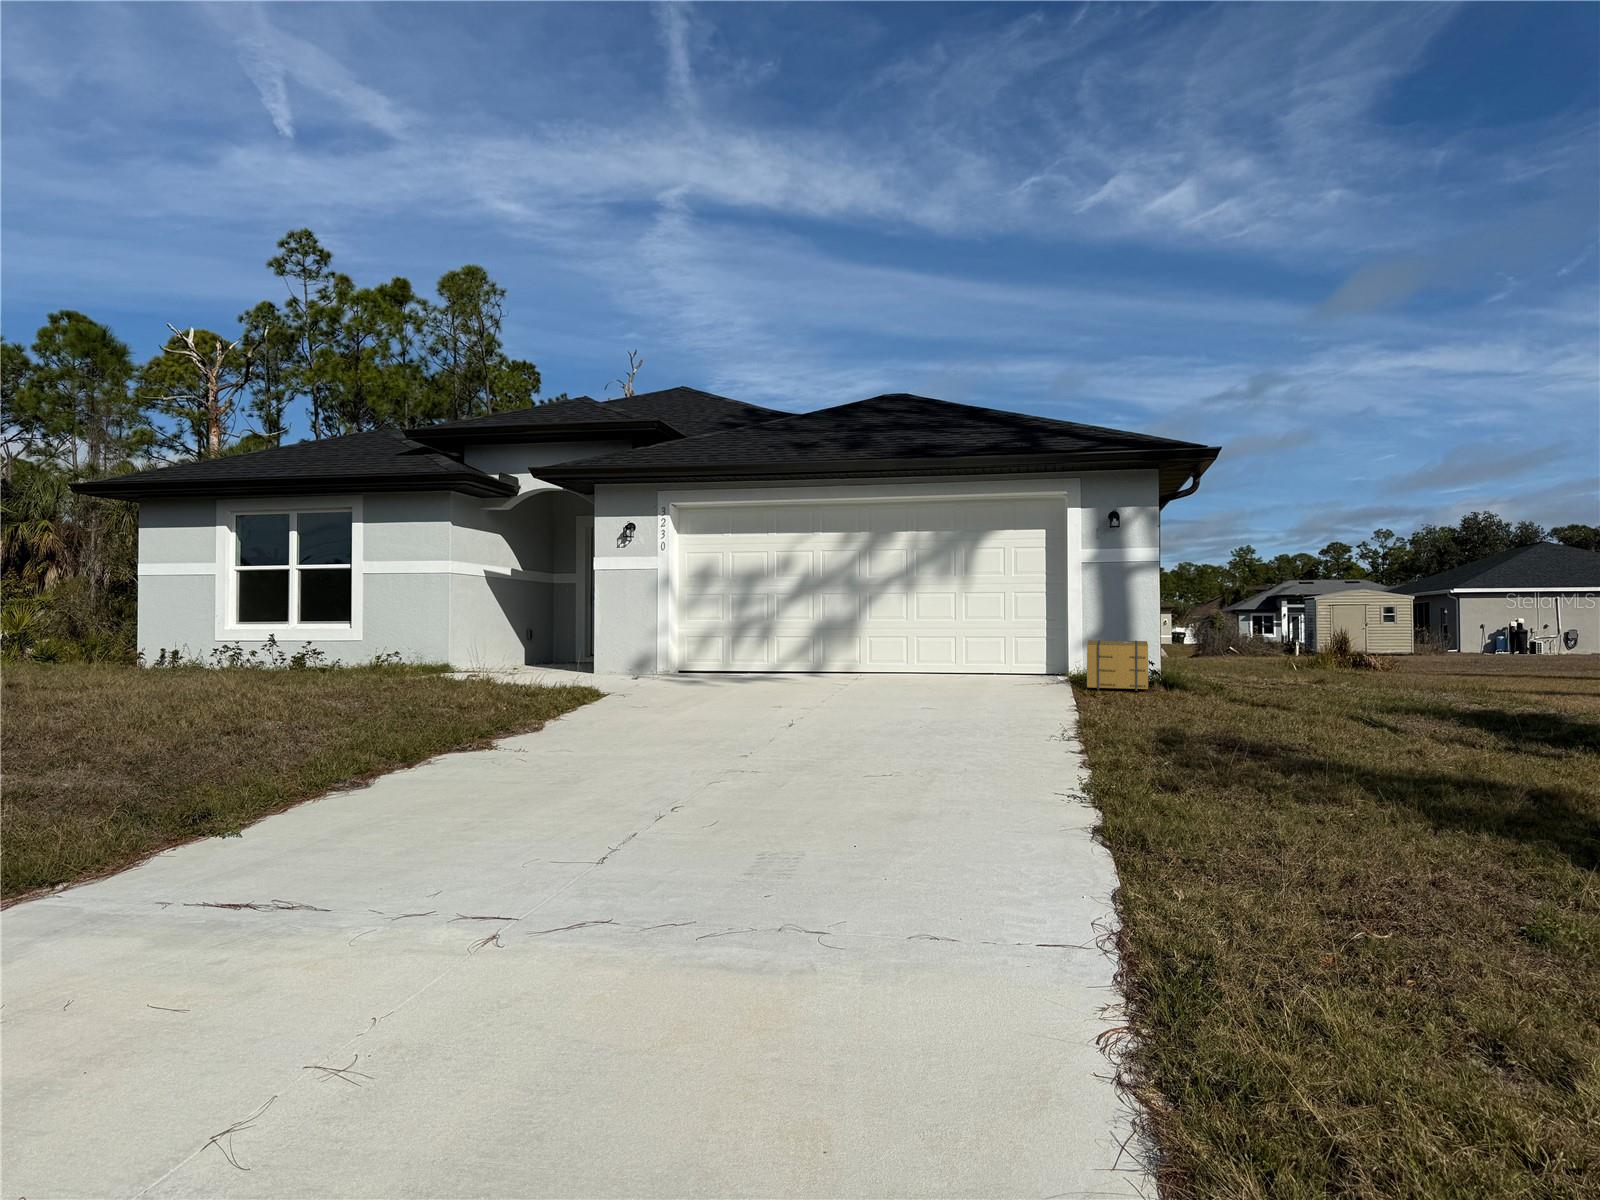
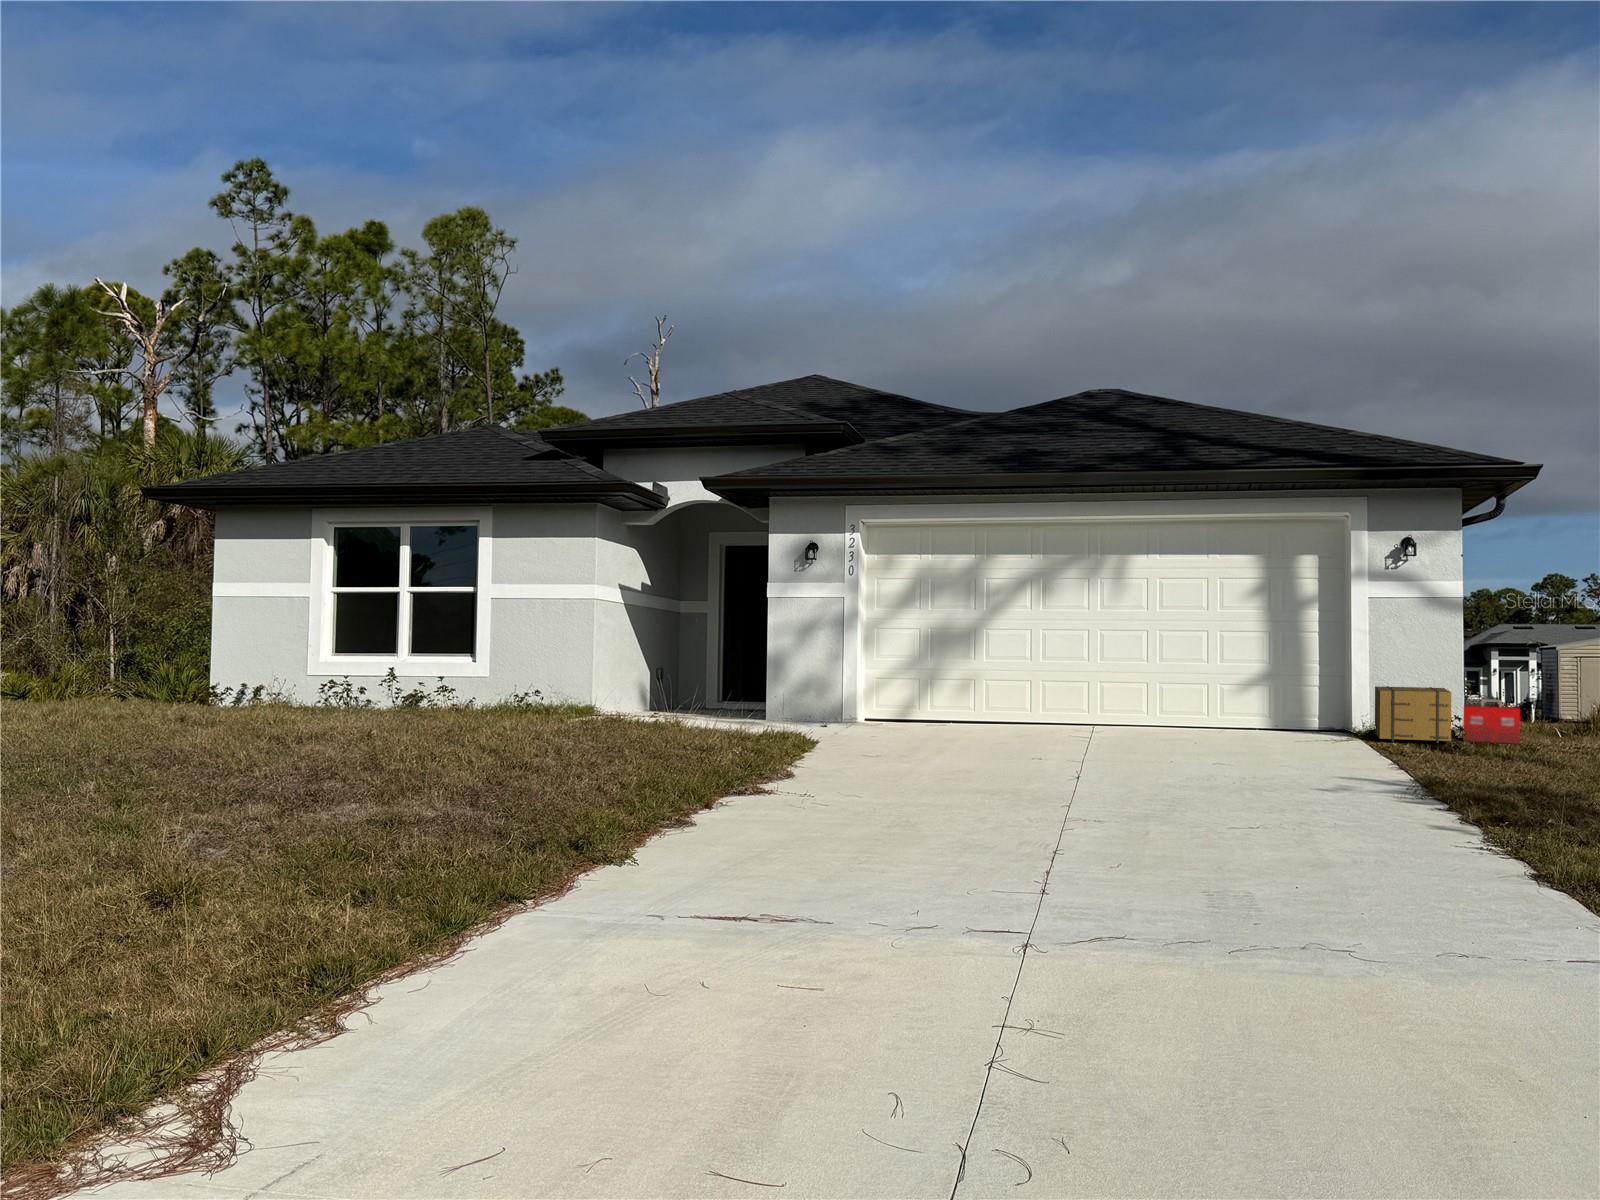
toolbox: none [1162,651,1213,691] -> present [1463,699,1520,744]

